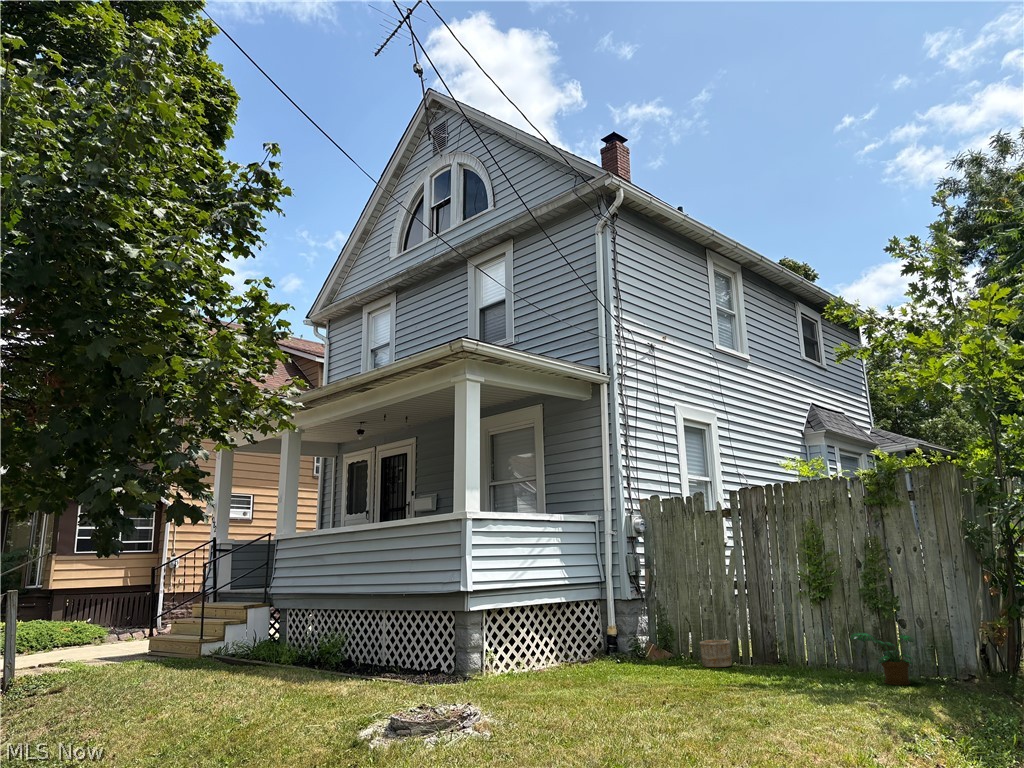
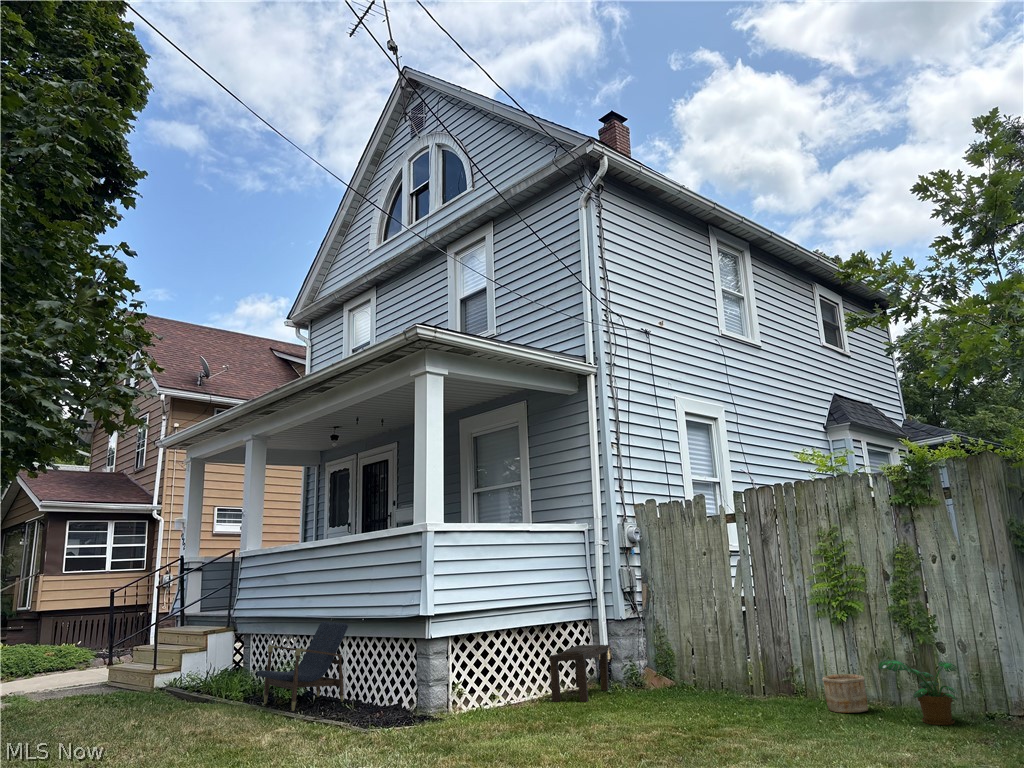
lounge chair: none [308,598,388,673] -> present [257,622,348,711]
bench: none [568,621,617,669] -> present [549,645,609,702]
wooden bucket: present [699,640,732,667] -> present [822,674,868,713]

